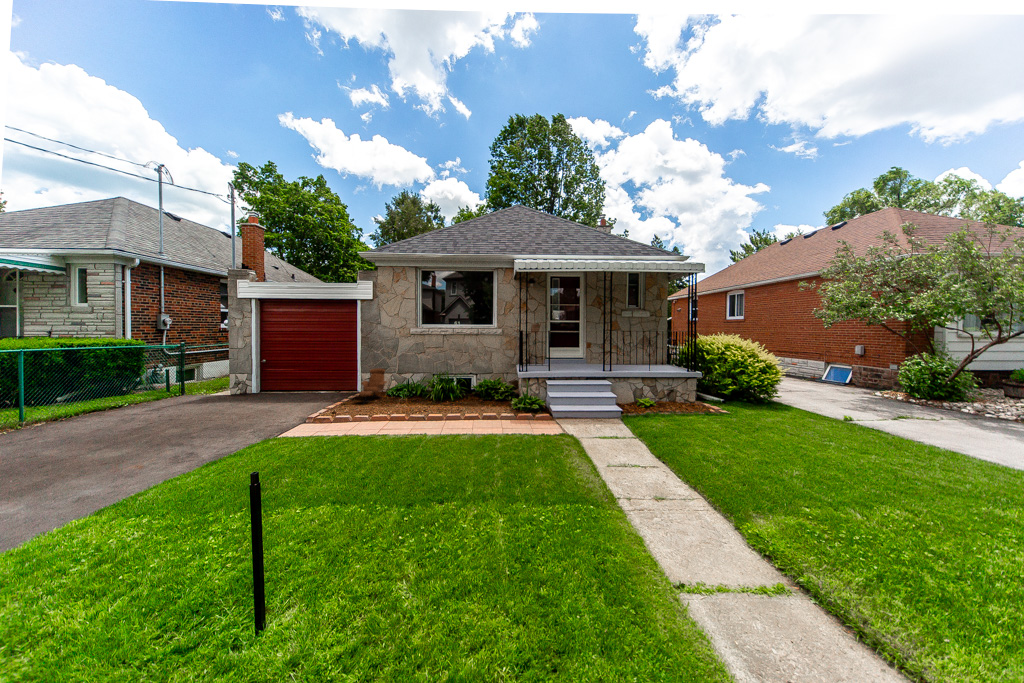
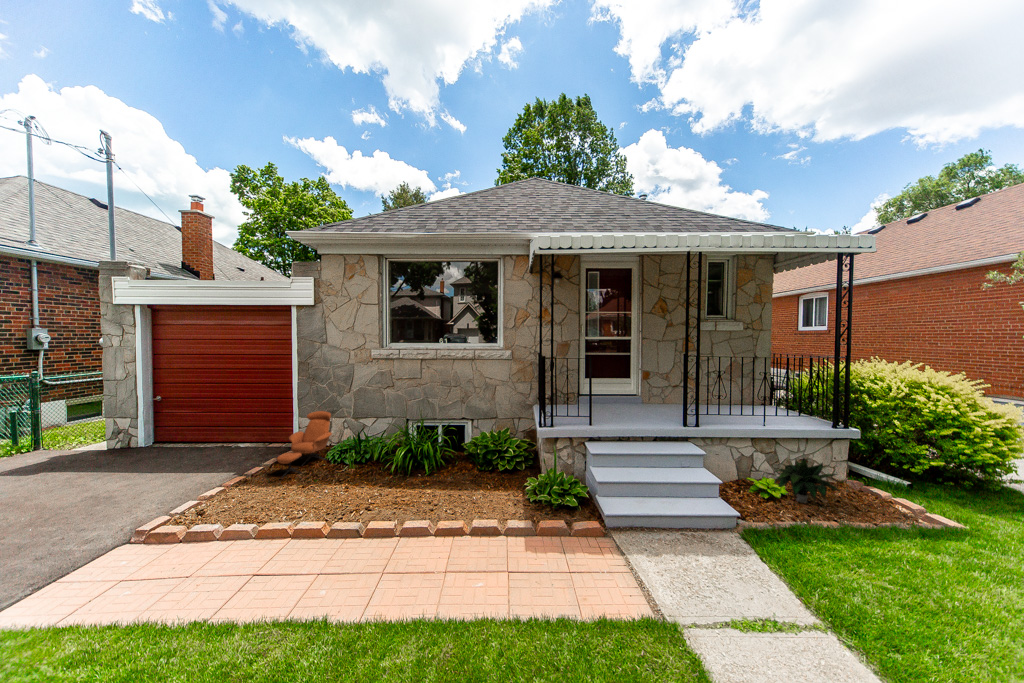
potted plant: none [650,386,682,411] -> present [774,458,840,503]

